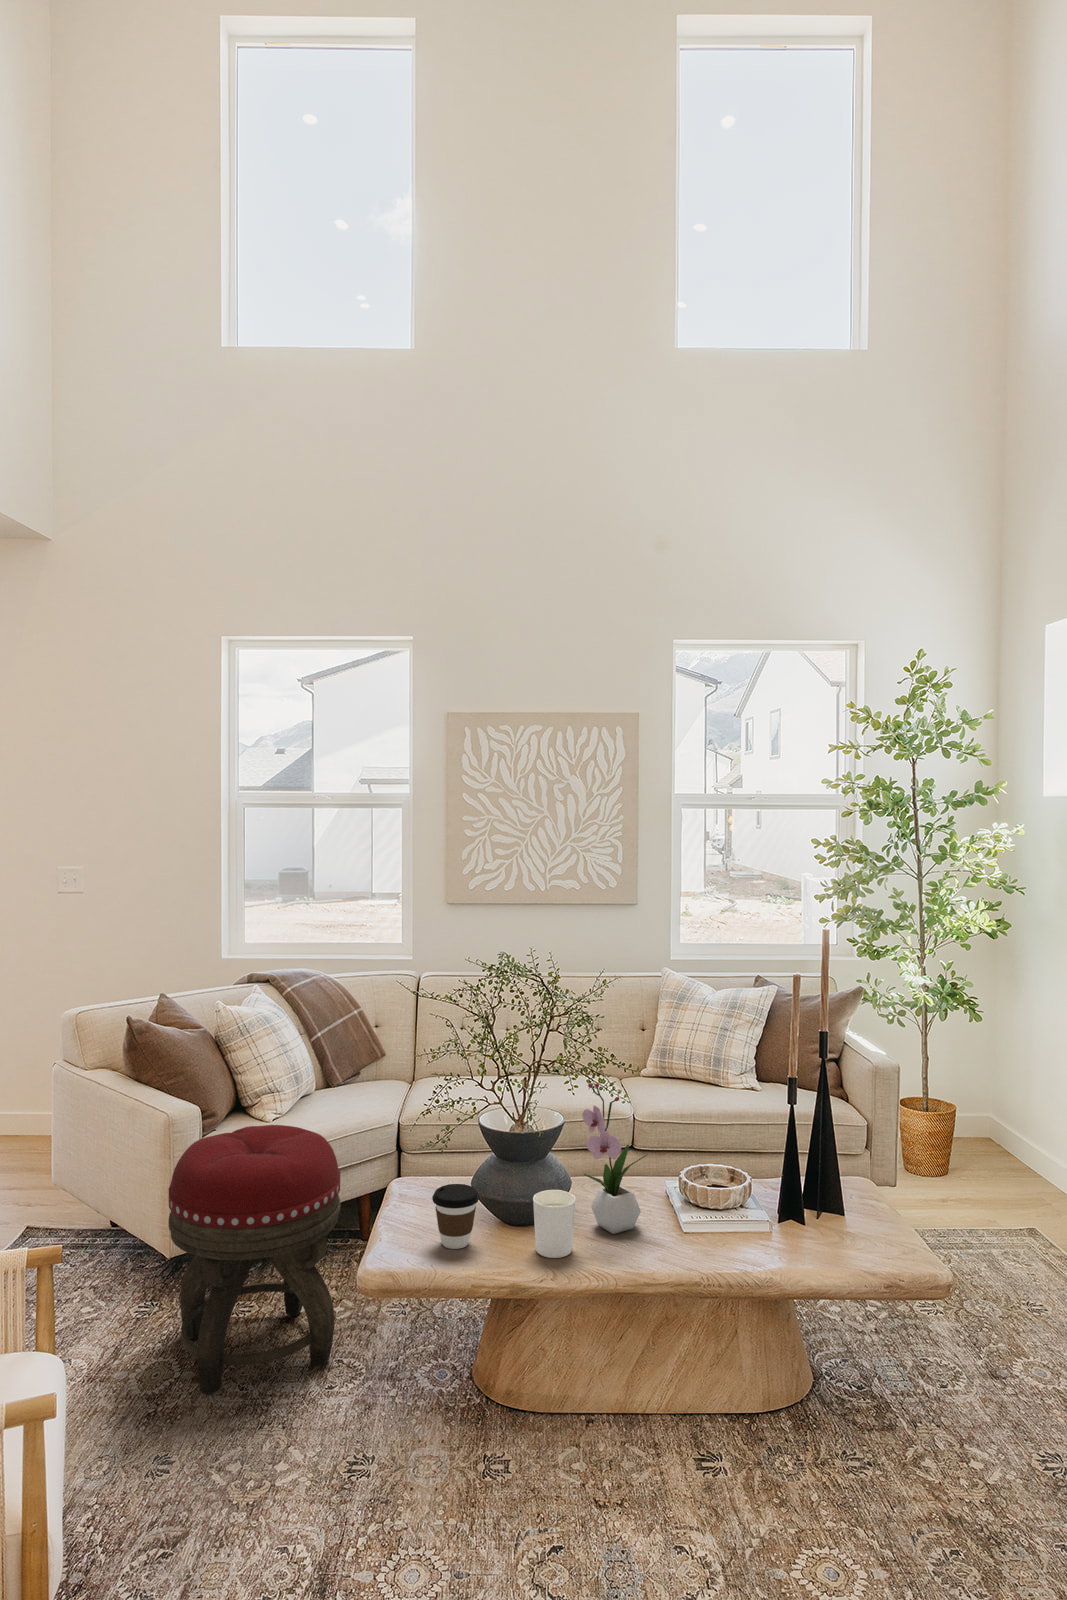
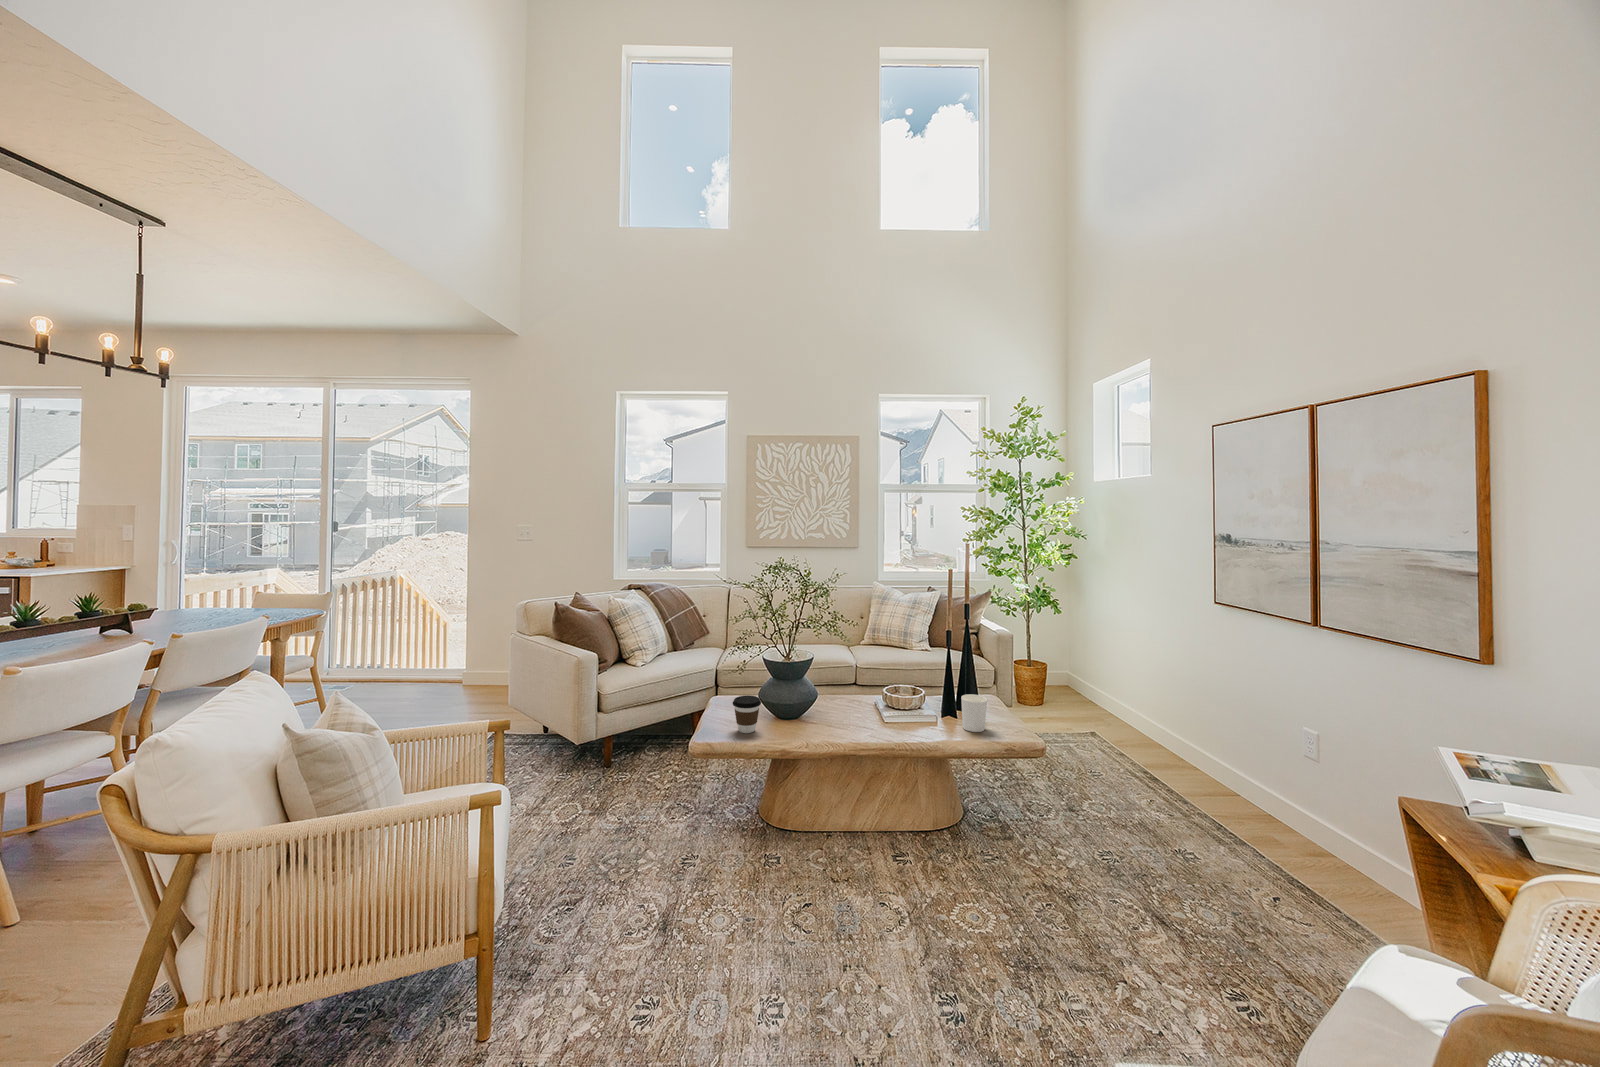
flower arrangement: present [582,1083,647,1234] -> none [824,635,864,725]
footstool: present [168,1125,341,1395] -> none [572,667,677,824]
candle holder: present [533,1190,576,1258] -> present [961,694,987,732]

